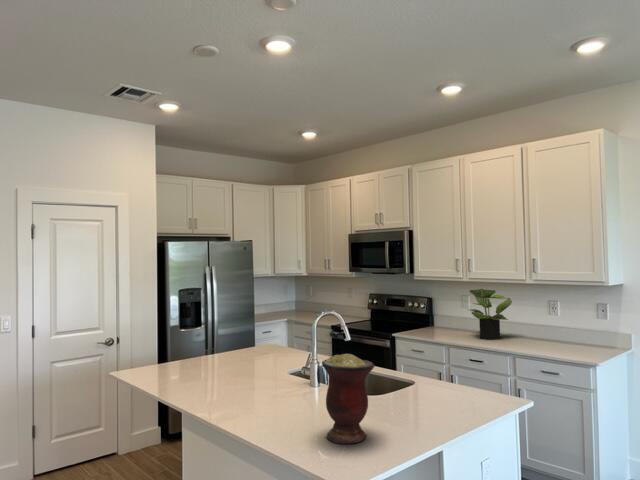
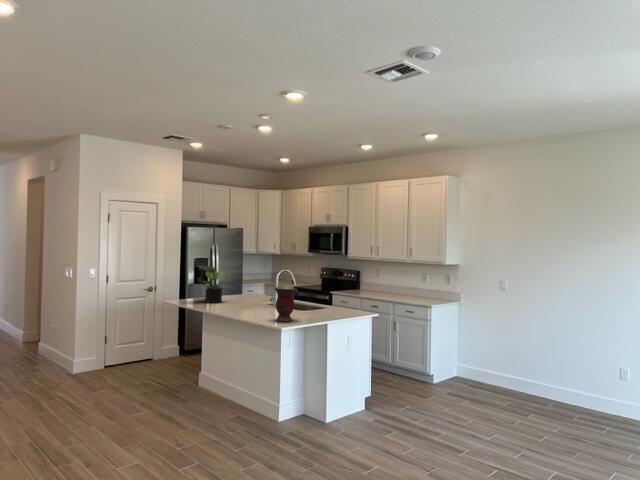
potted plant: present [470,289,512,340] -> present [198,265,228,303]

